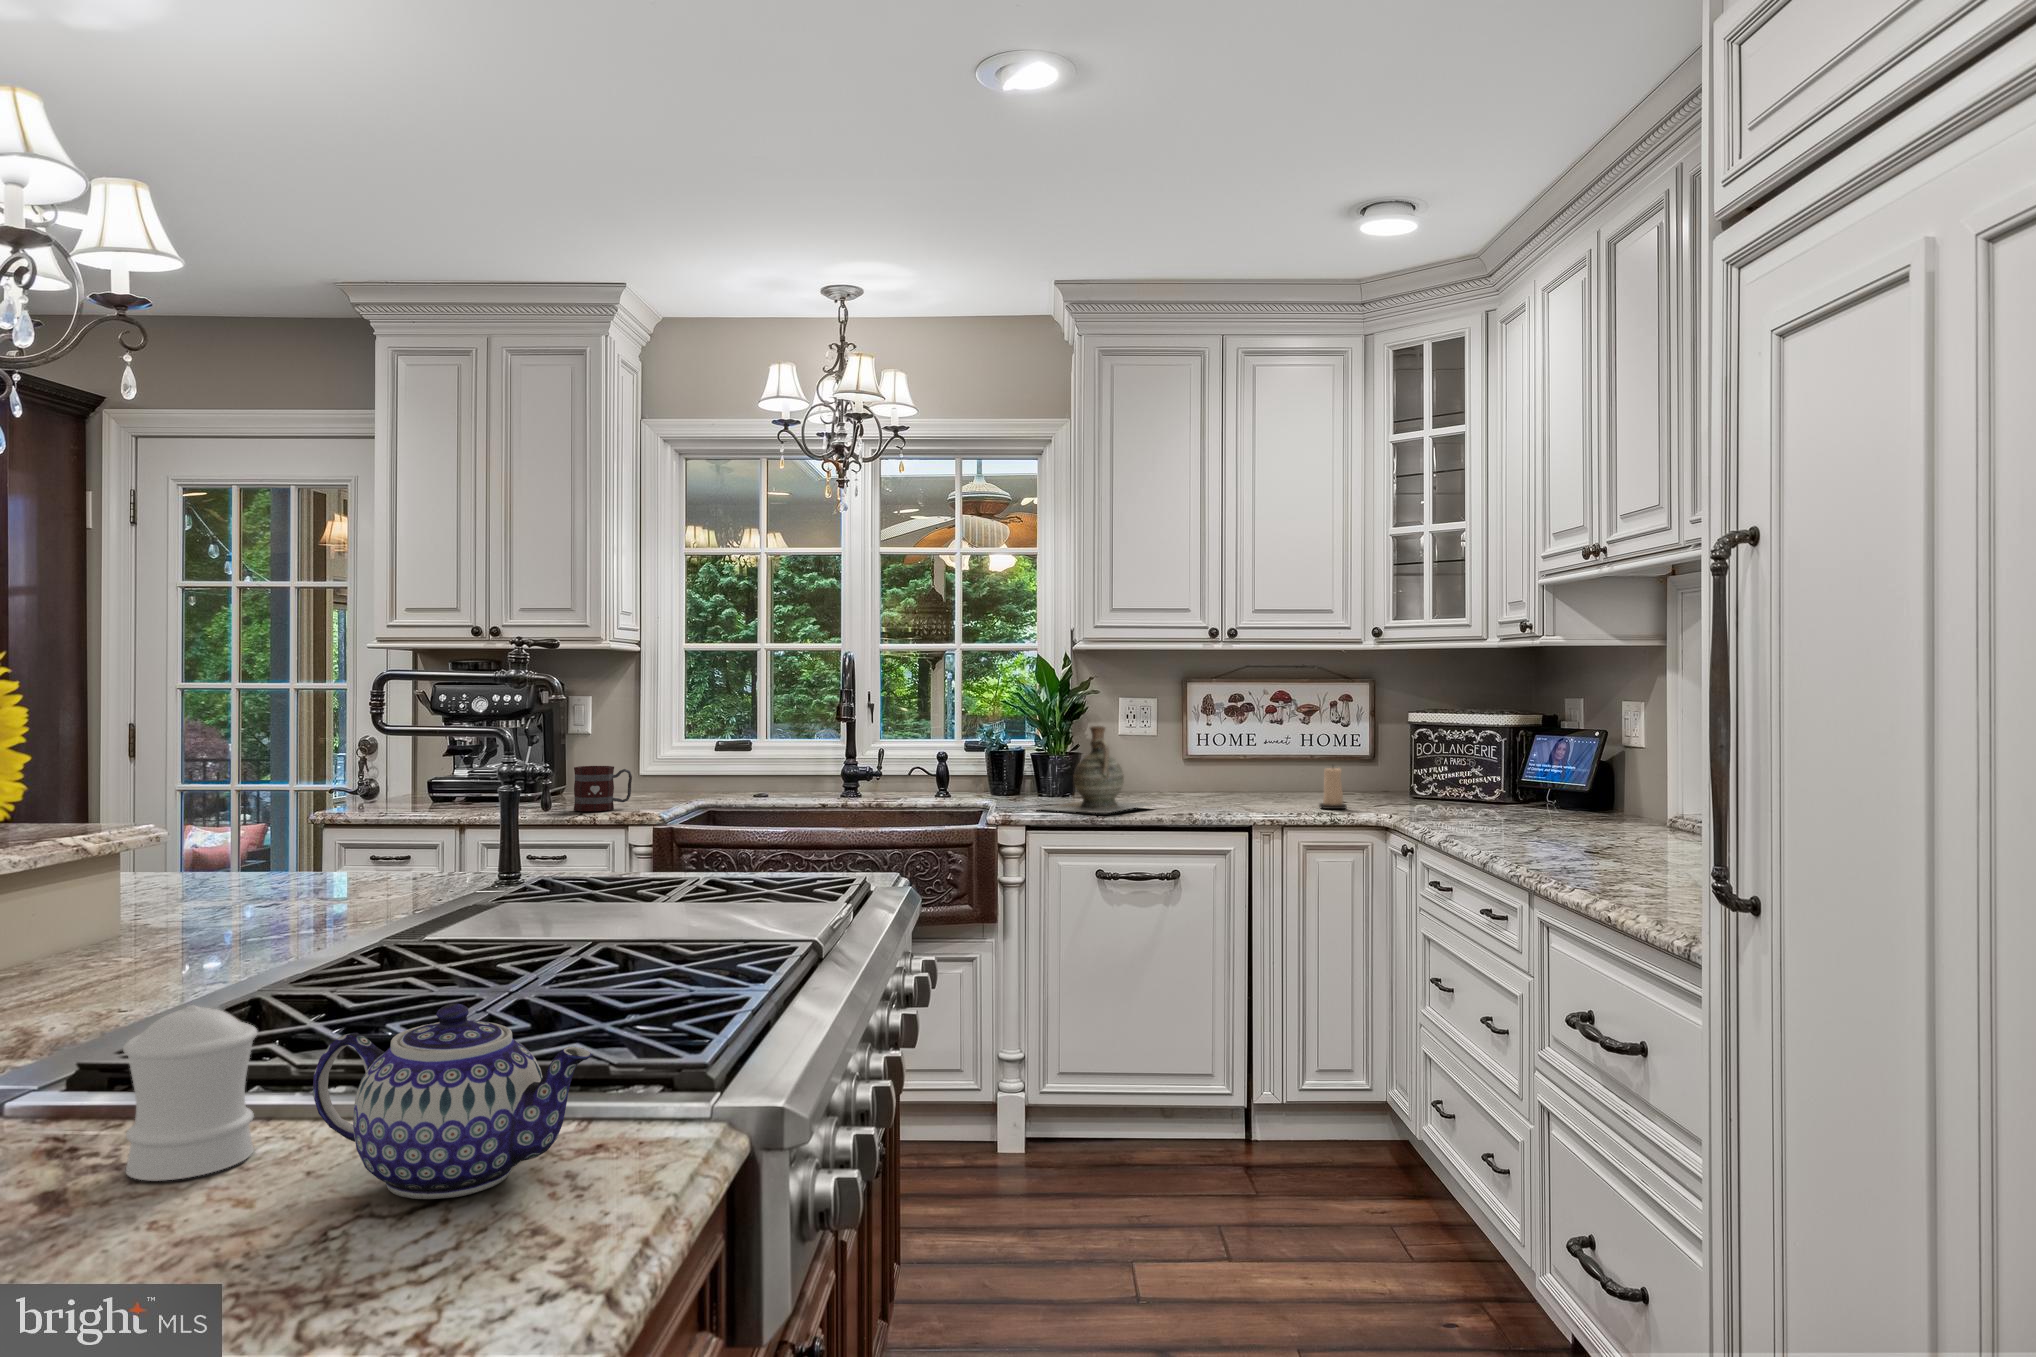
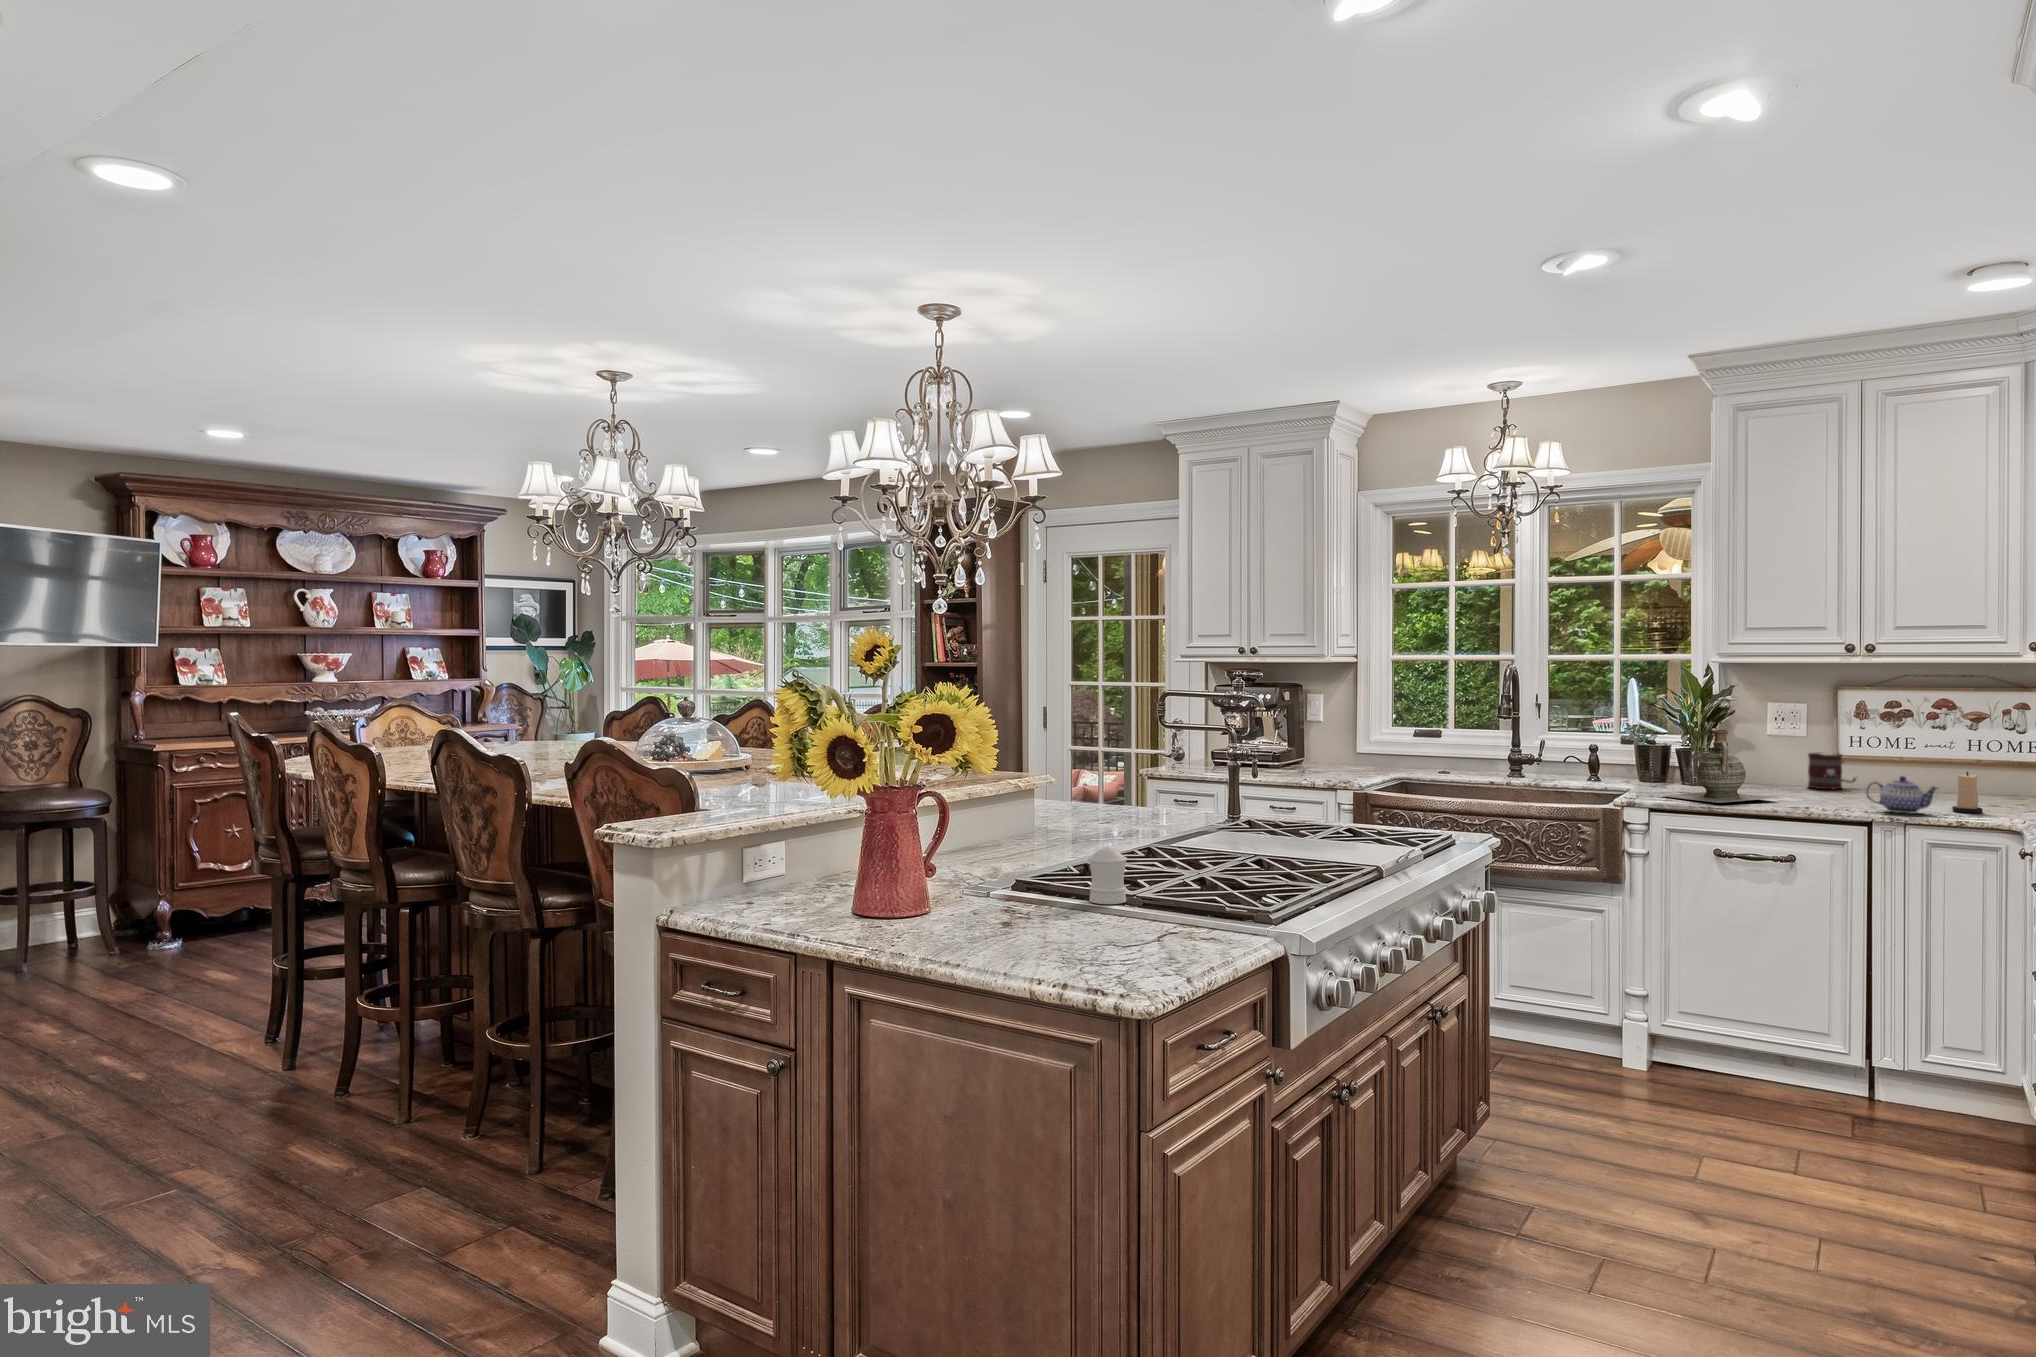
mug: present [574,766,632,811] -> present [1808,753,1856,789]
teapot: present [313,1004,593,1199] -> present [1866,776,1938,814]

